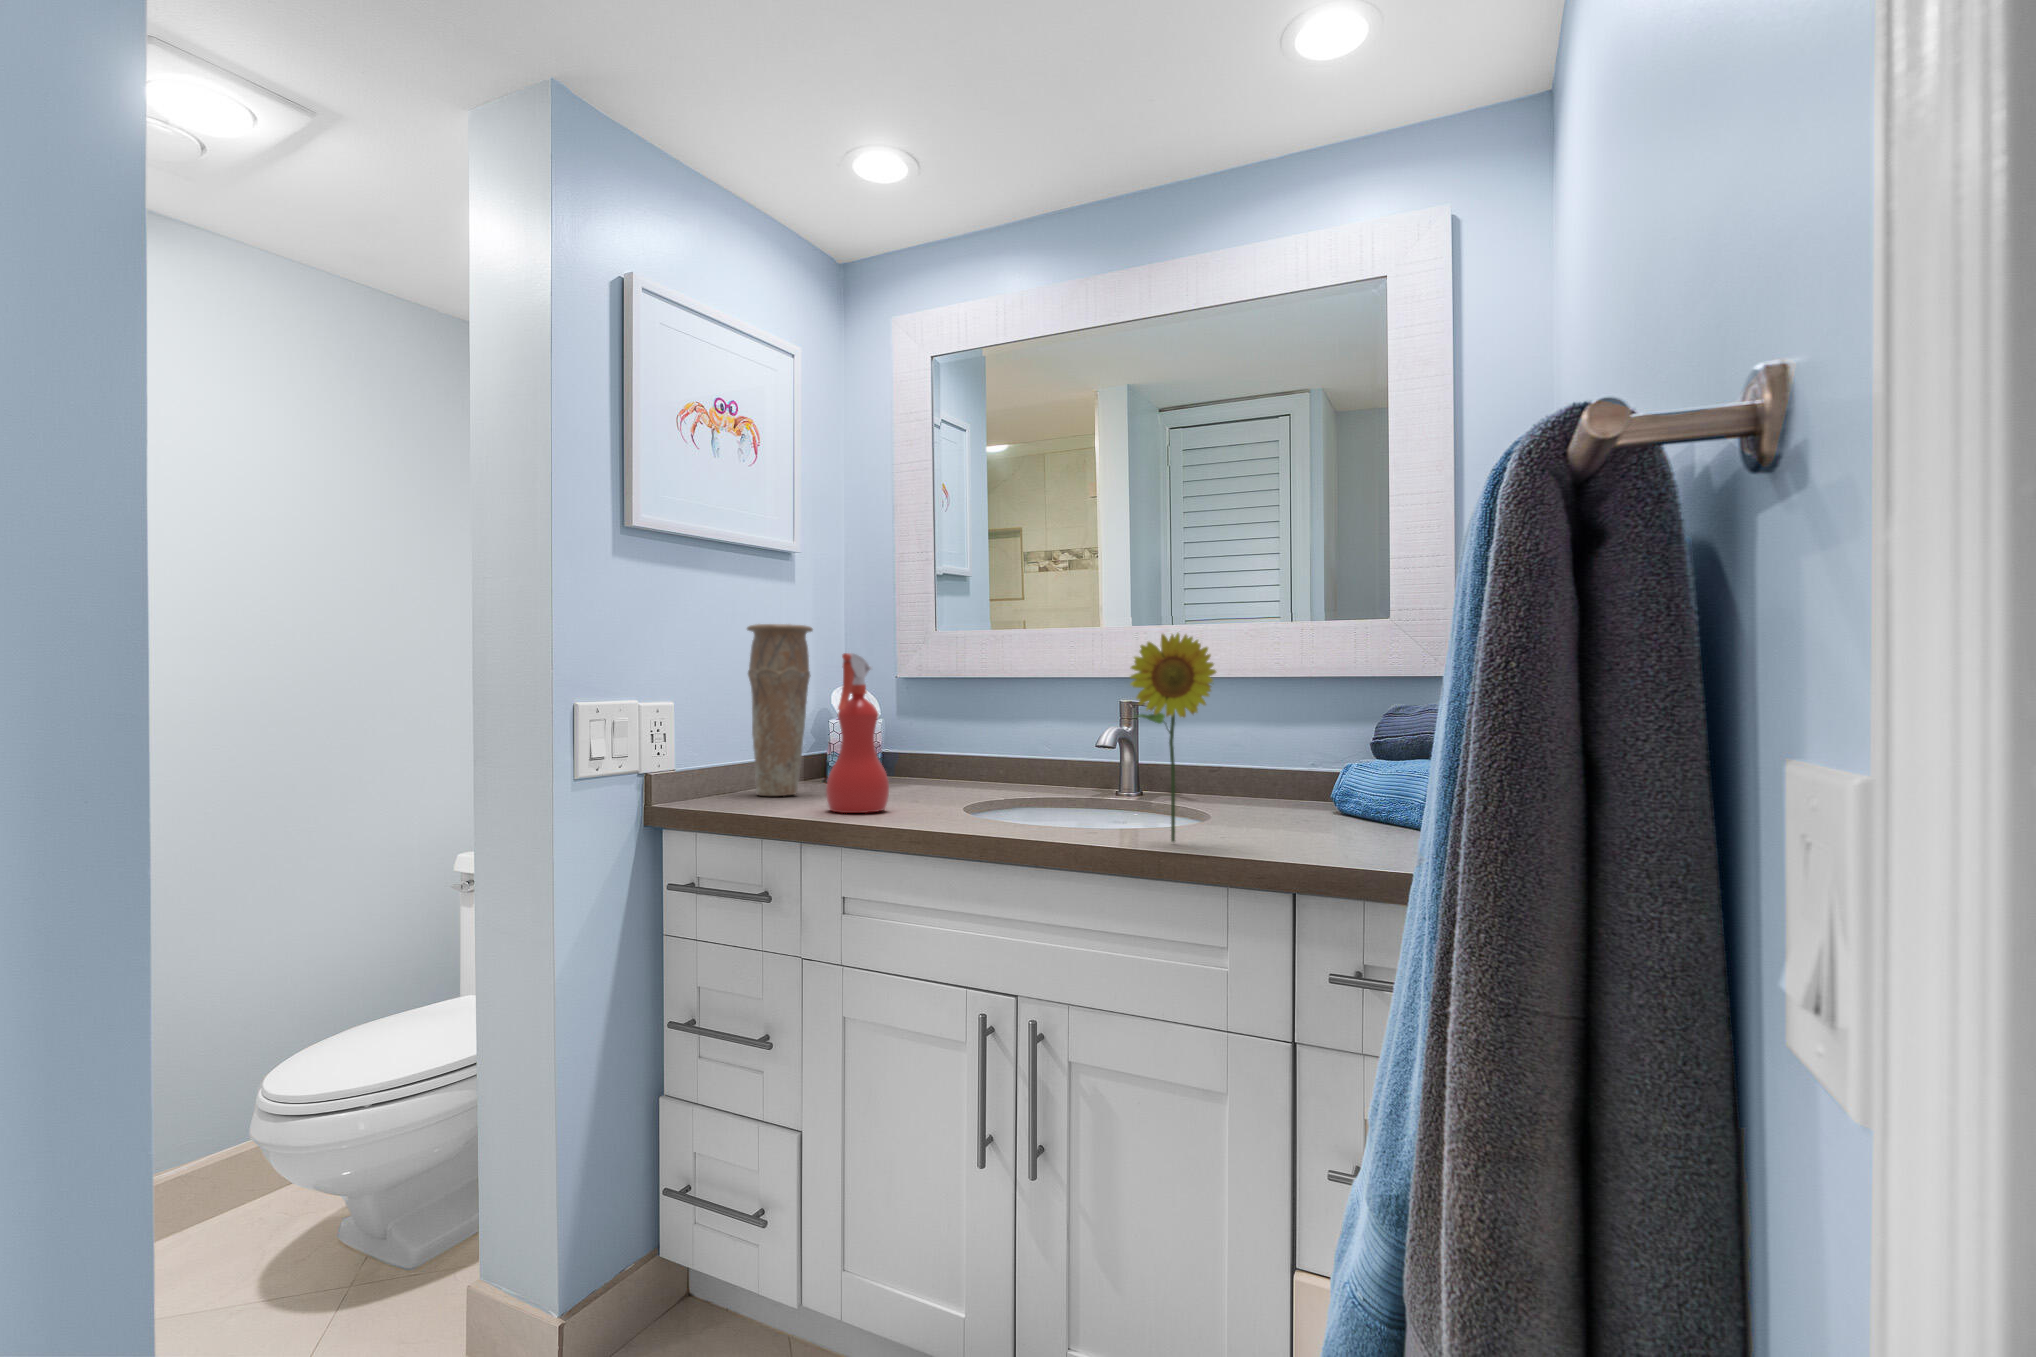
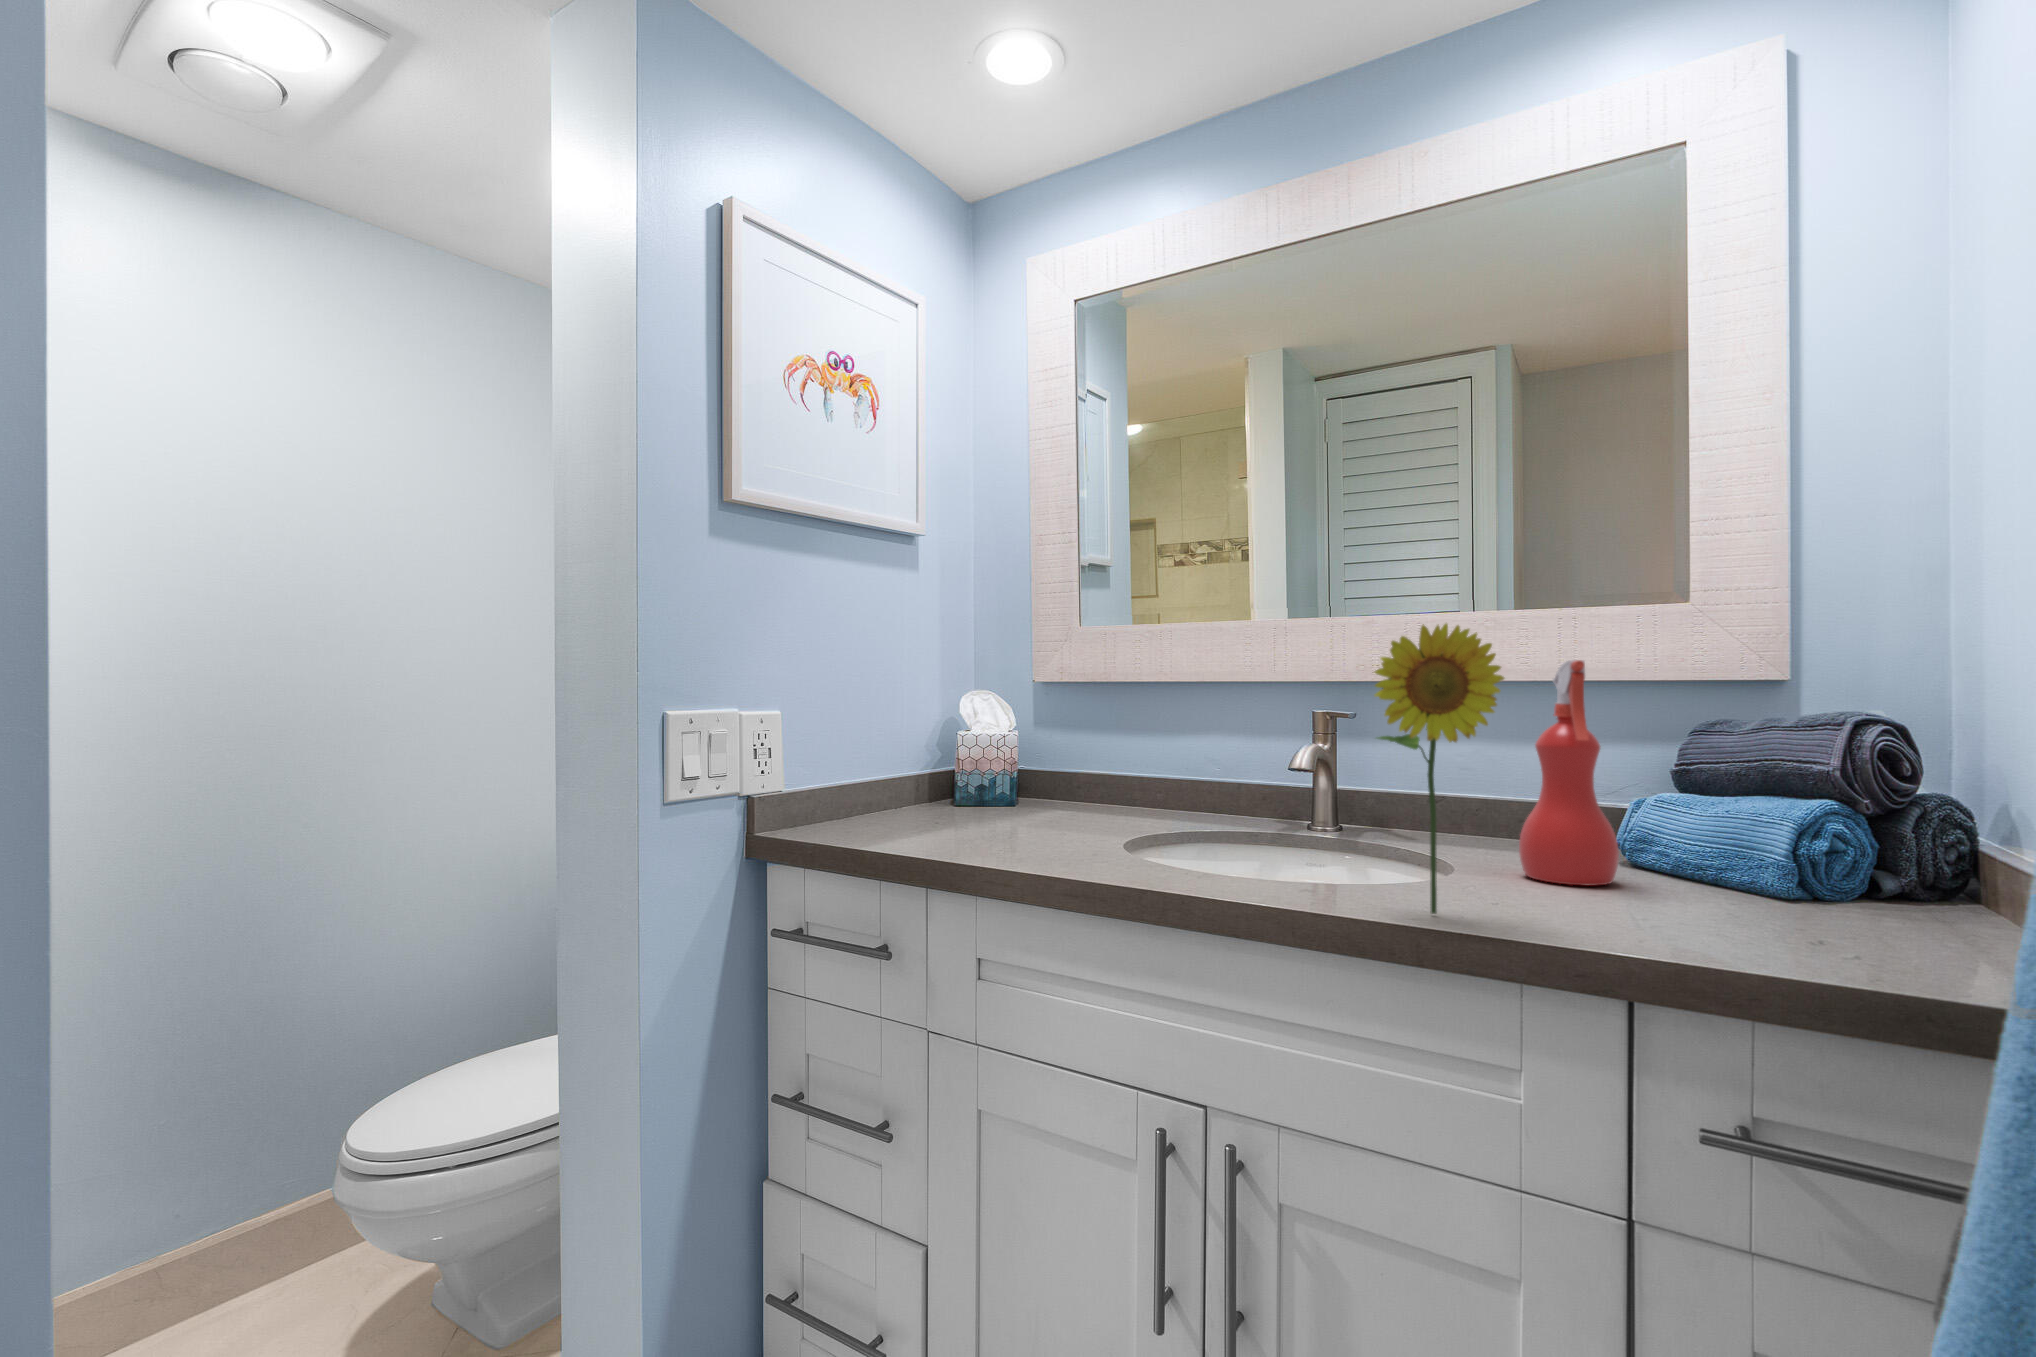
vase: present [747,624,813,796] -> none [863,618,940,822]
spray bottle: present [826,653,889,813] -> present [1519,660,1619,886]

